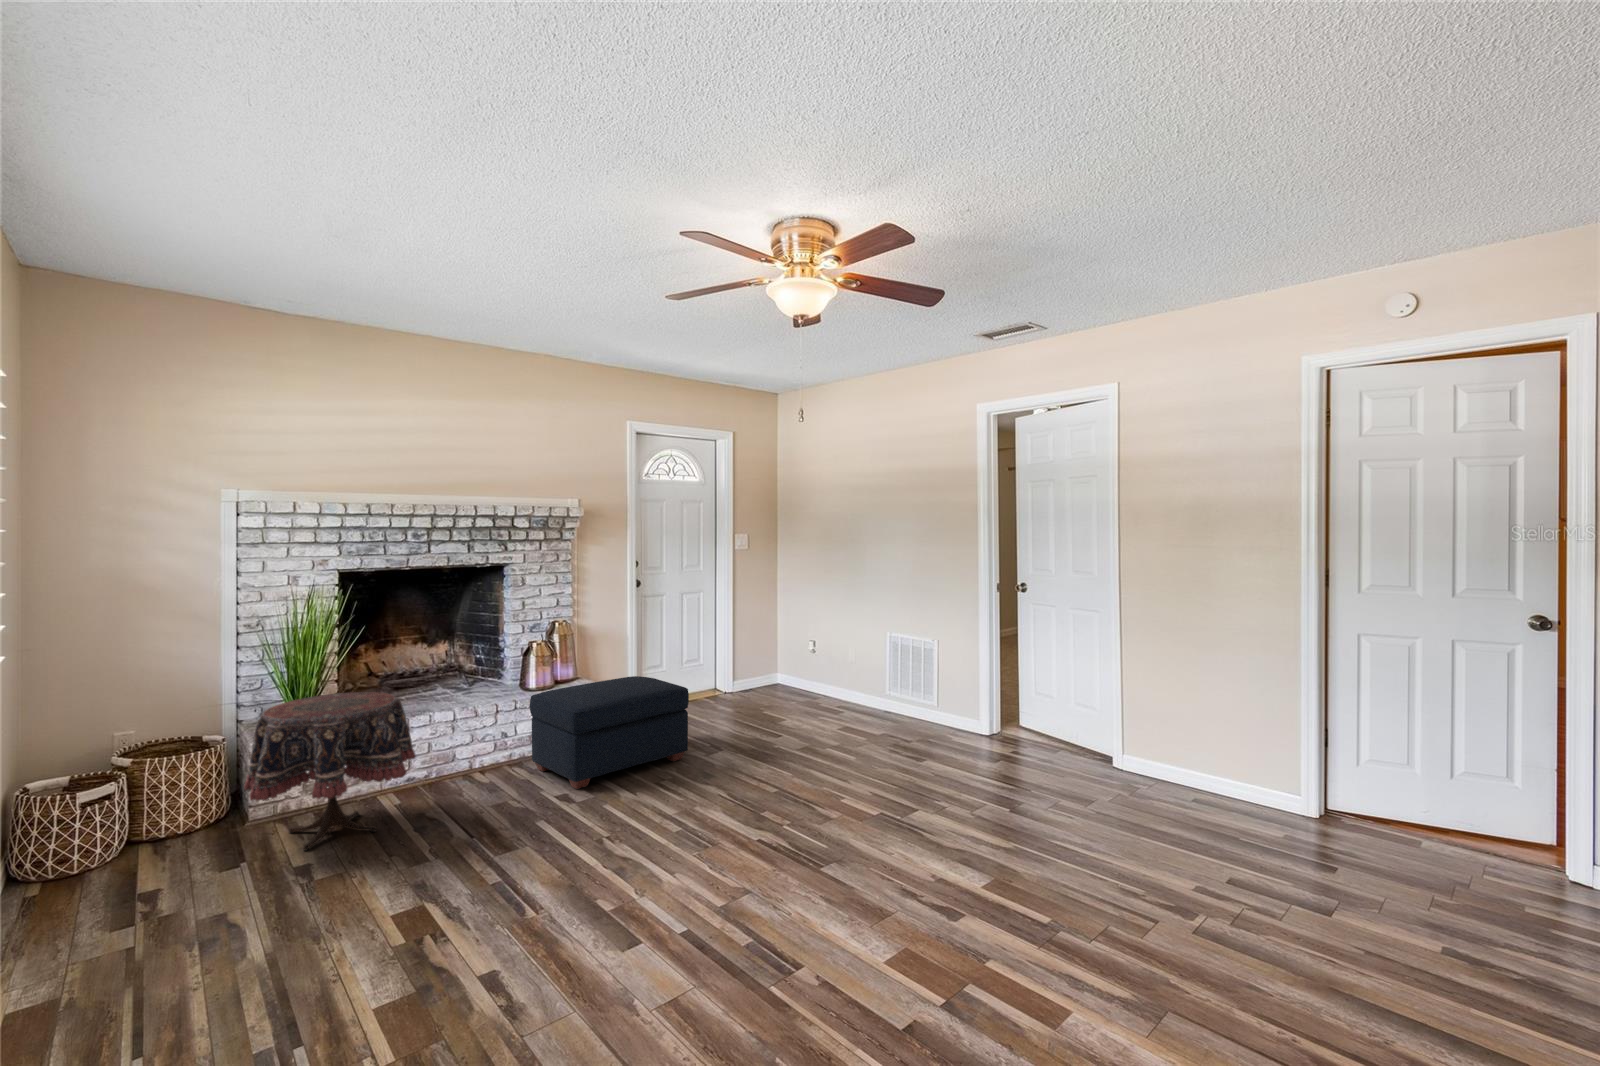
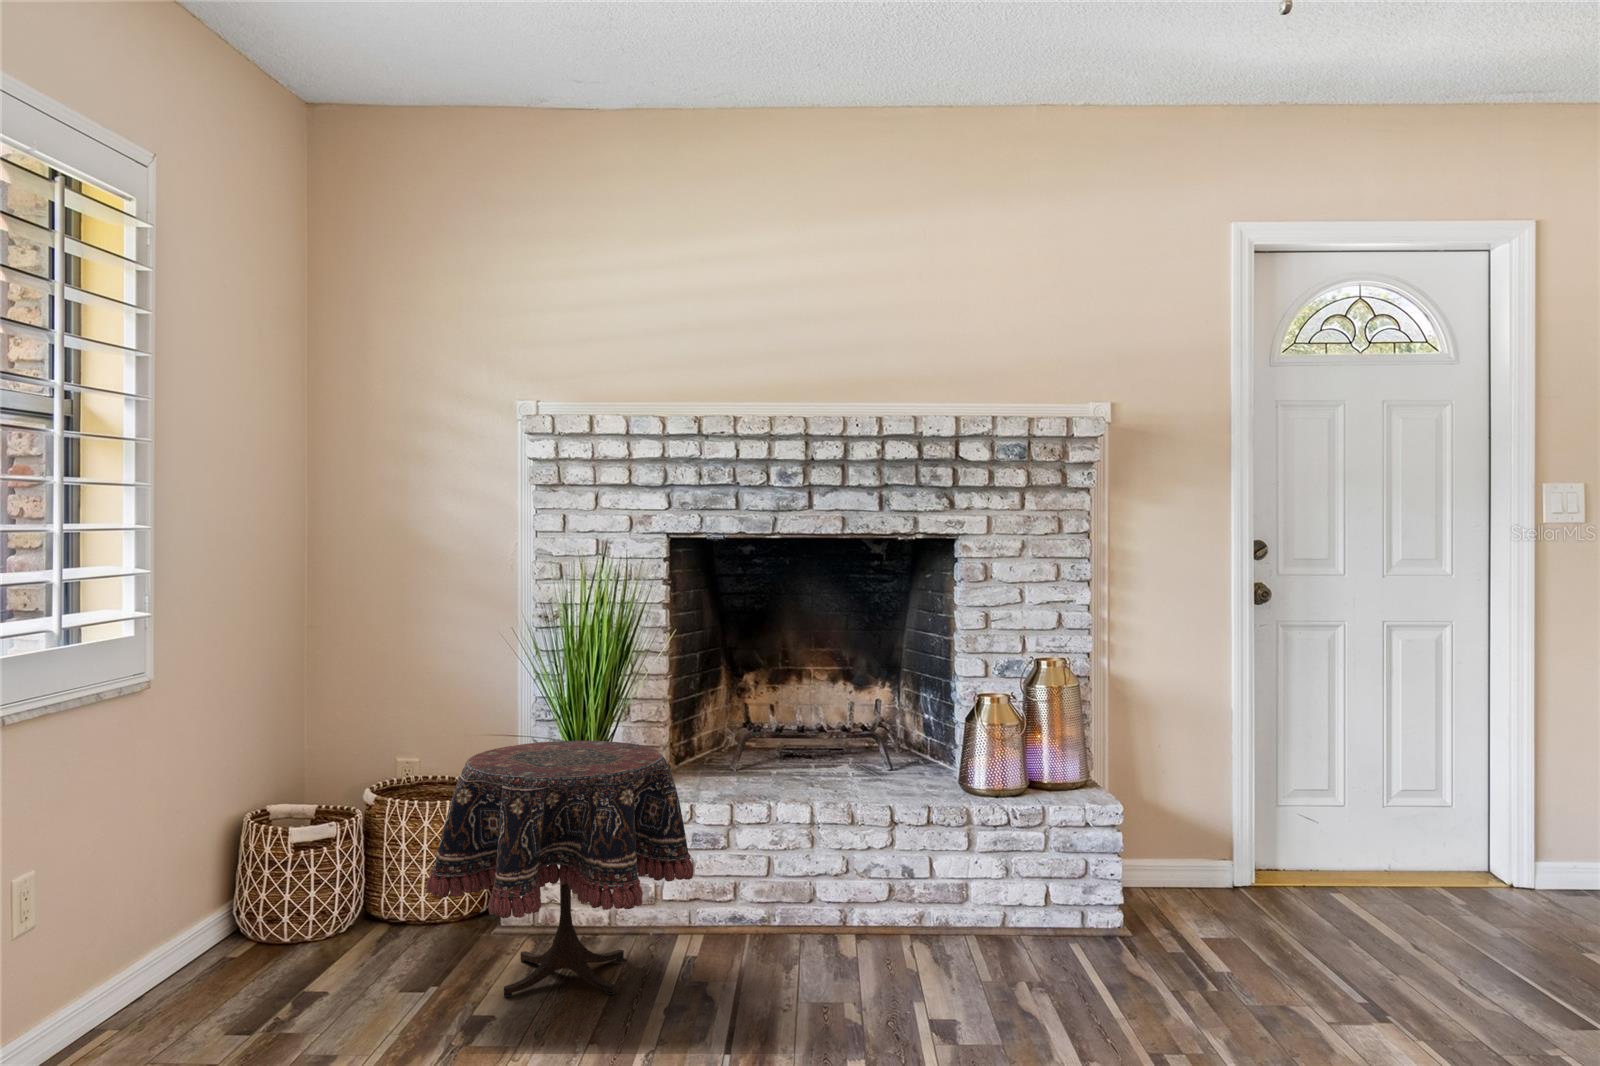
ottoman: present [530,676,689,789] -> none [934,794,1267,1017]

